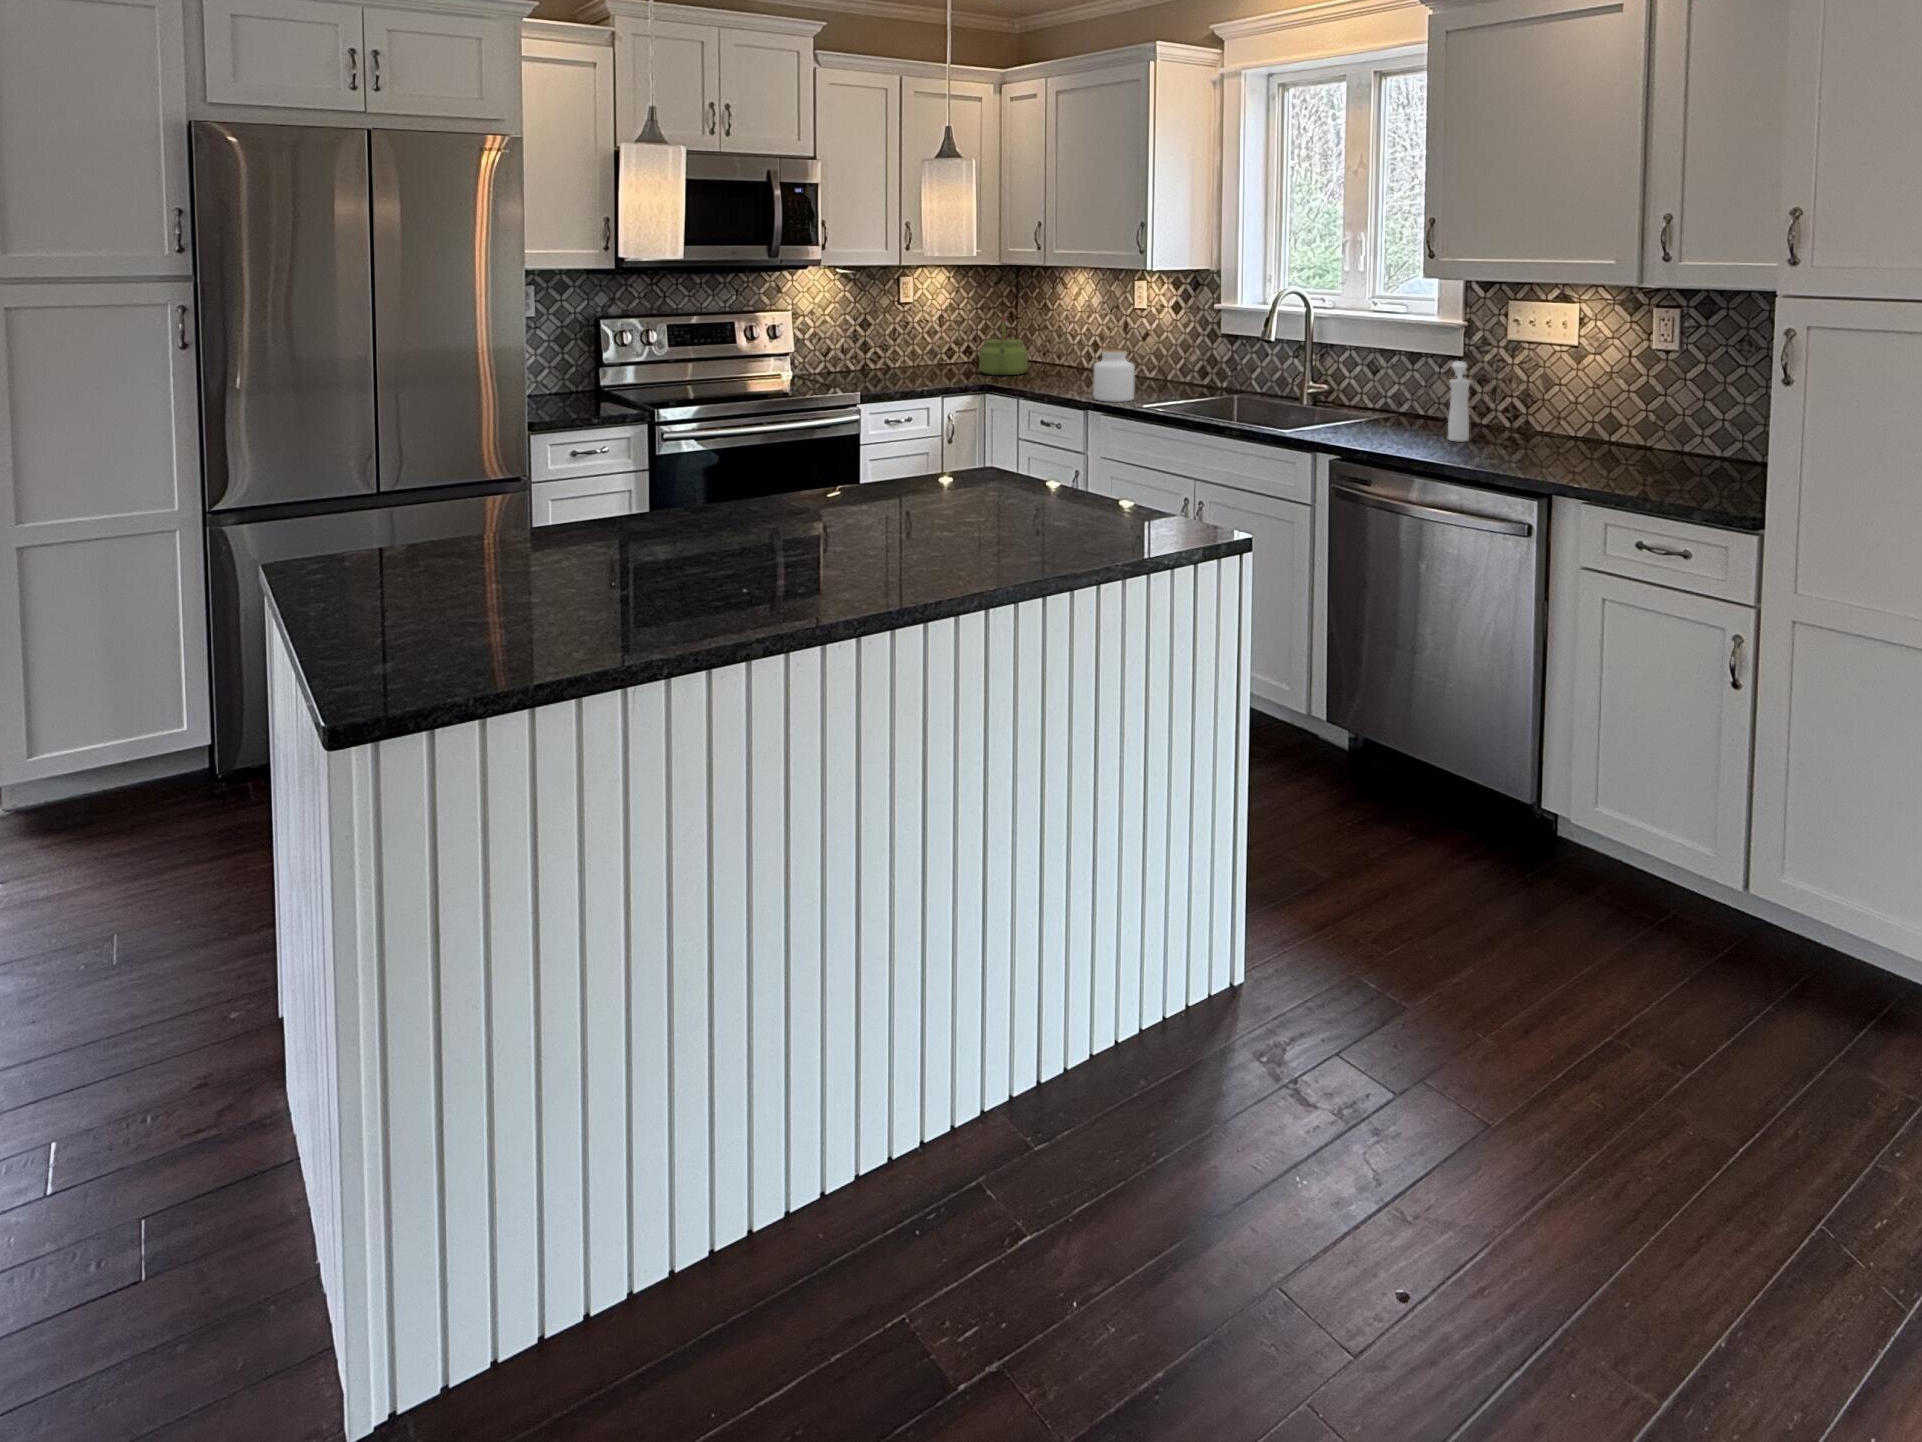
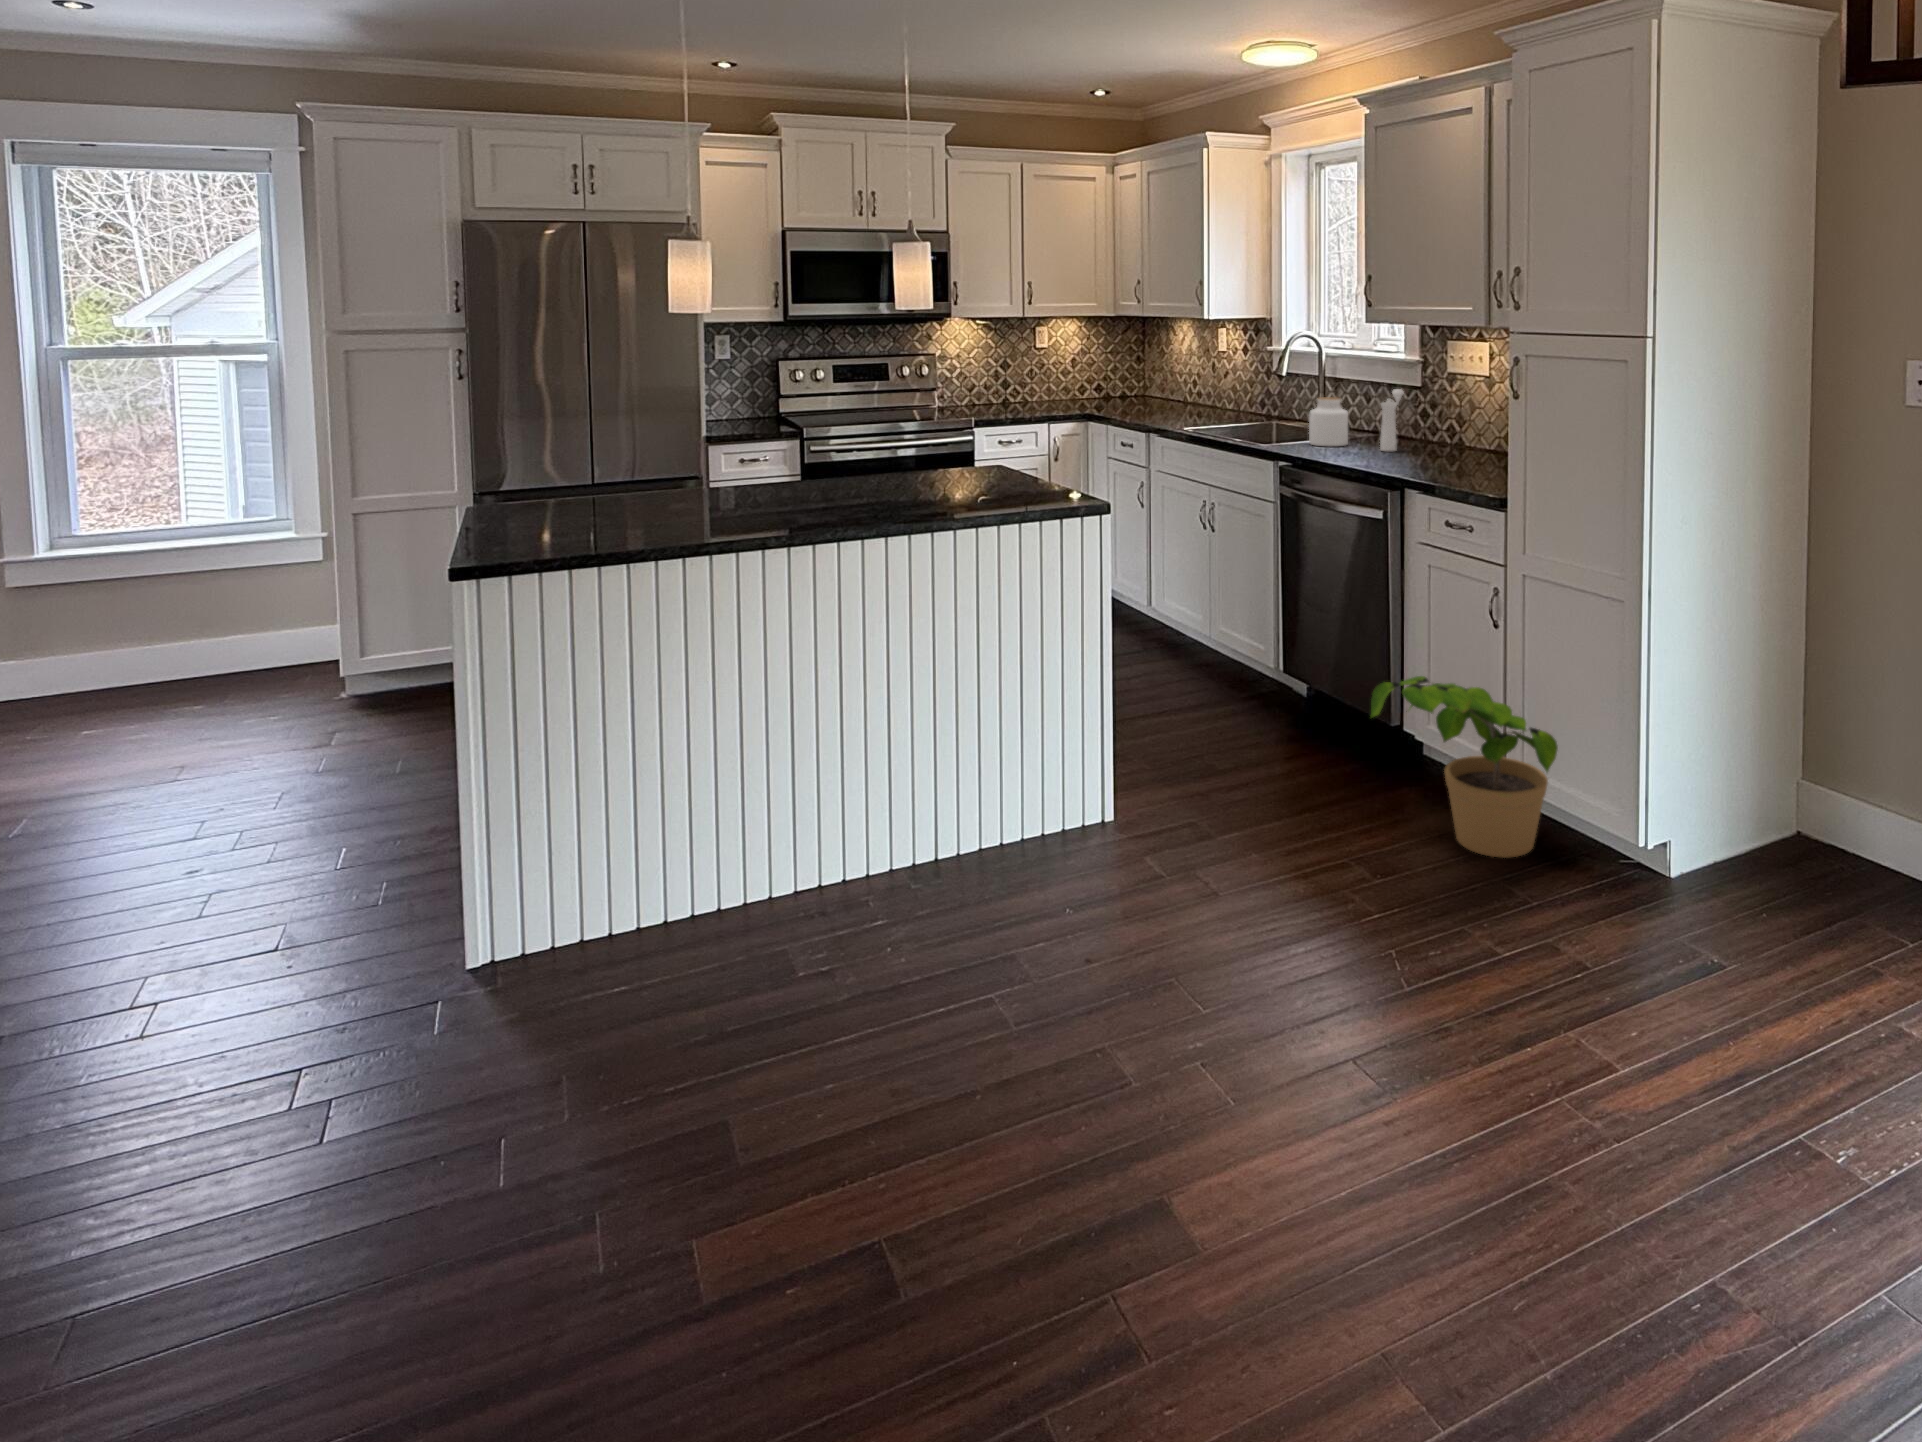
kettle: present [979,317,1028,375] -> none [1098,358,1139,406]
jar: present [1093,349,1135,402] -> present [1309,397,1348,446]
potted plant: none [1638,777,1889,1020] -> present [1371,676,1558,858]

